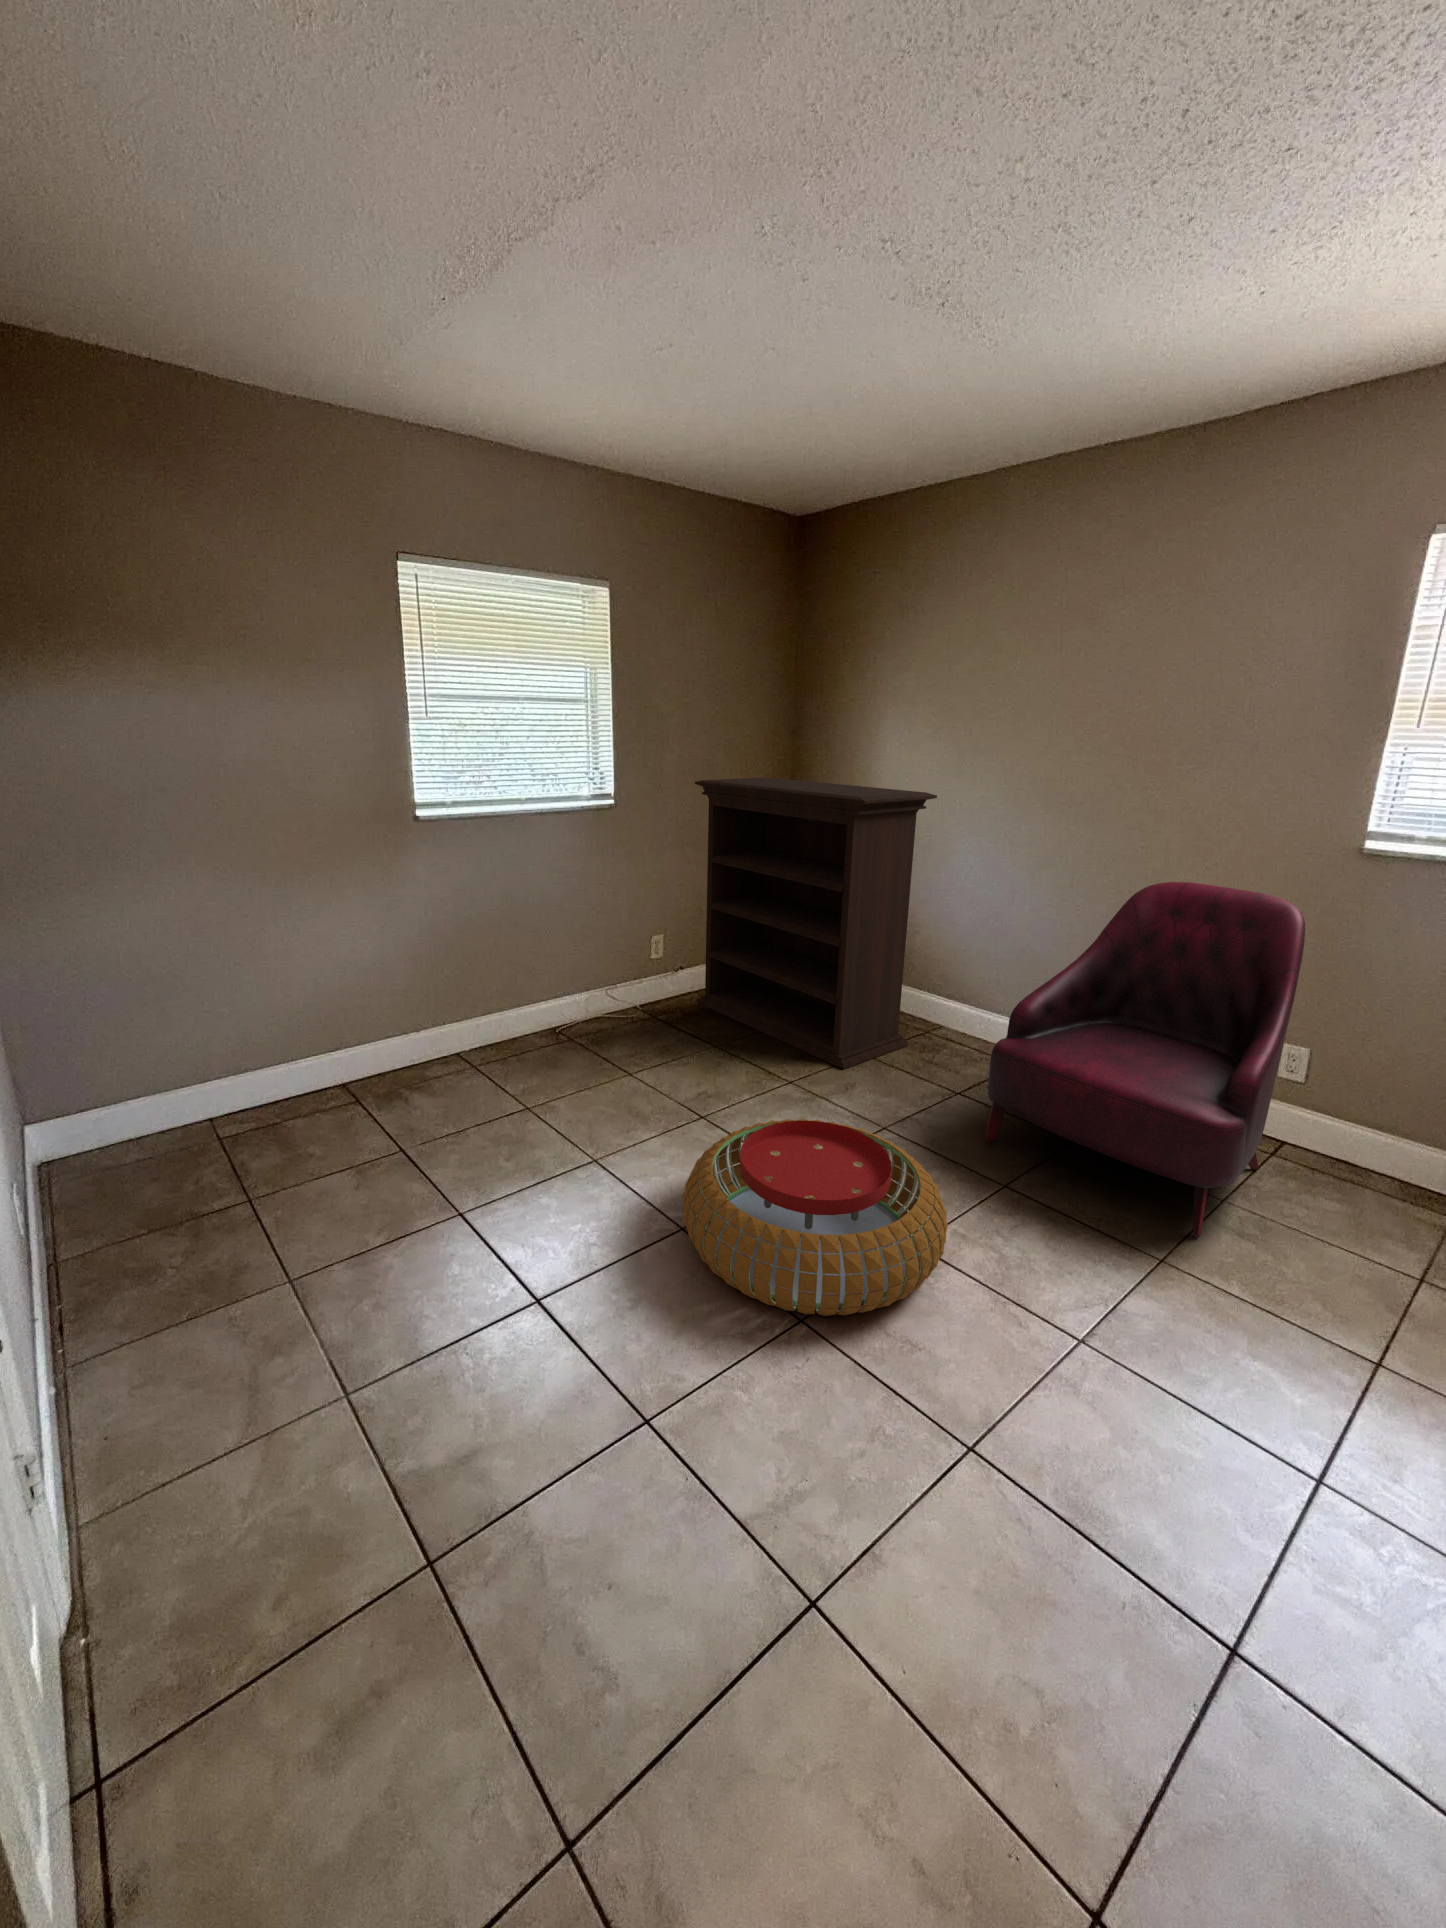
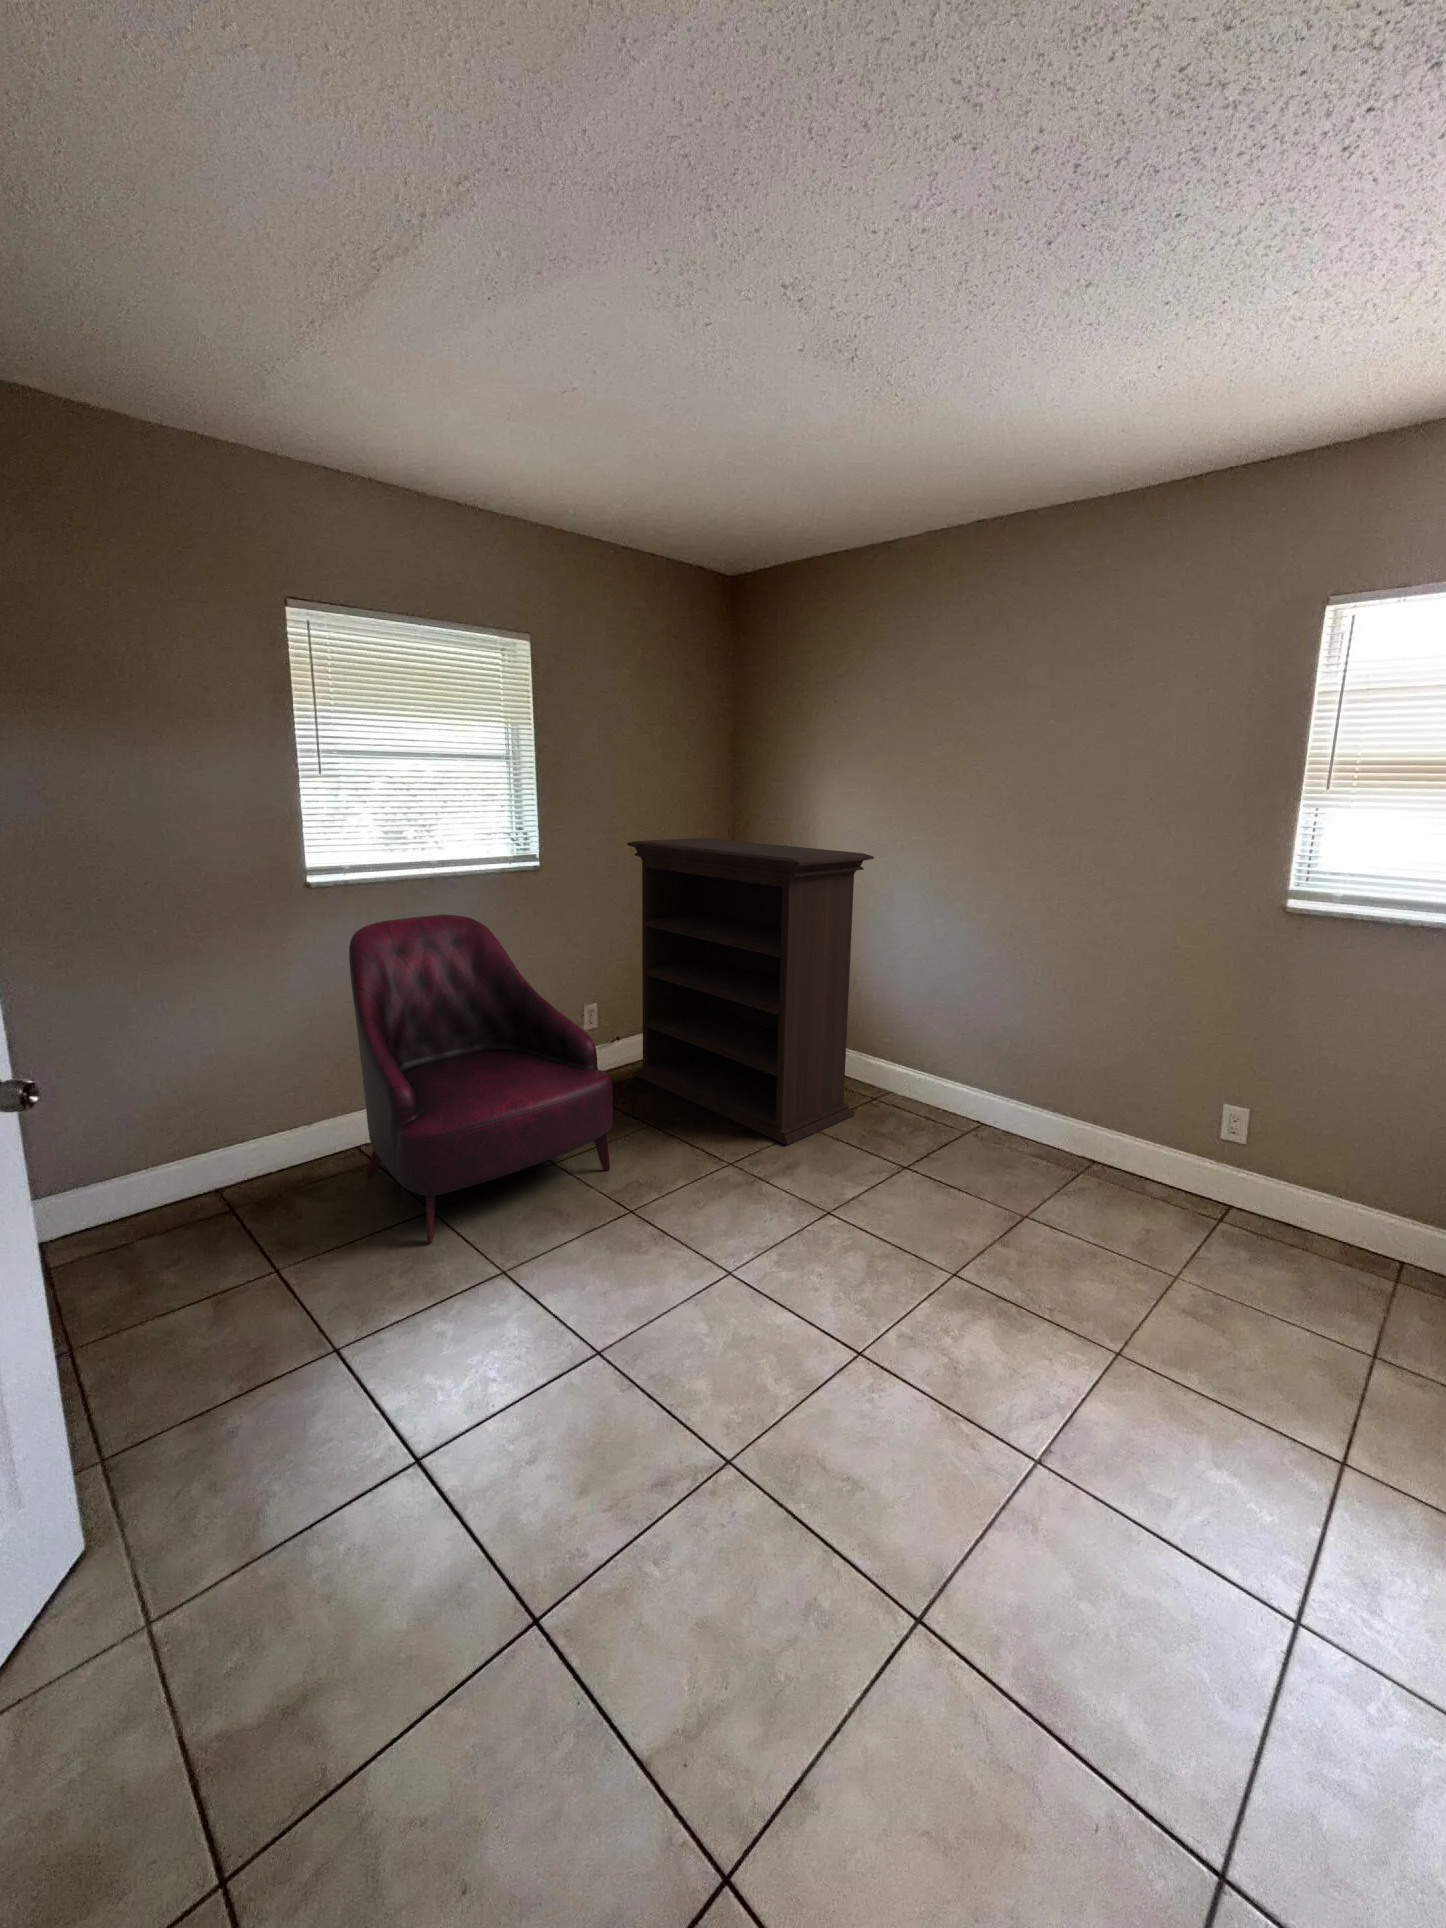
armchair: present [986,882,1305,1237] -> present [349,915,613,1244]
pouf: present [683,1119,948,1316] -> none [599,1213,894,1457]

